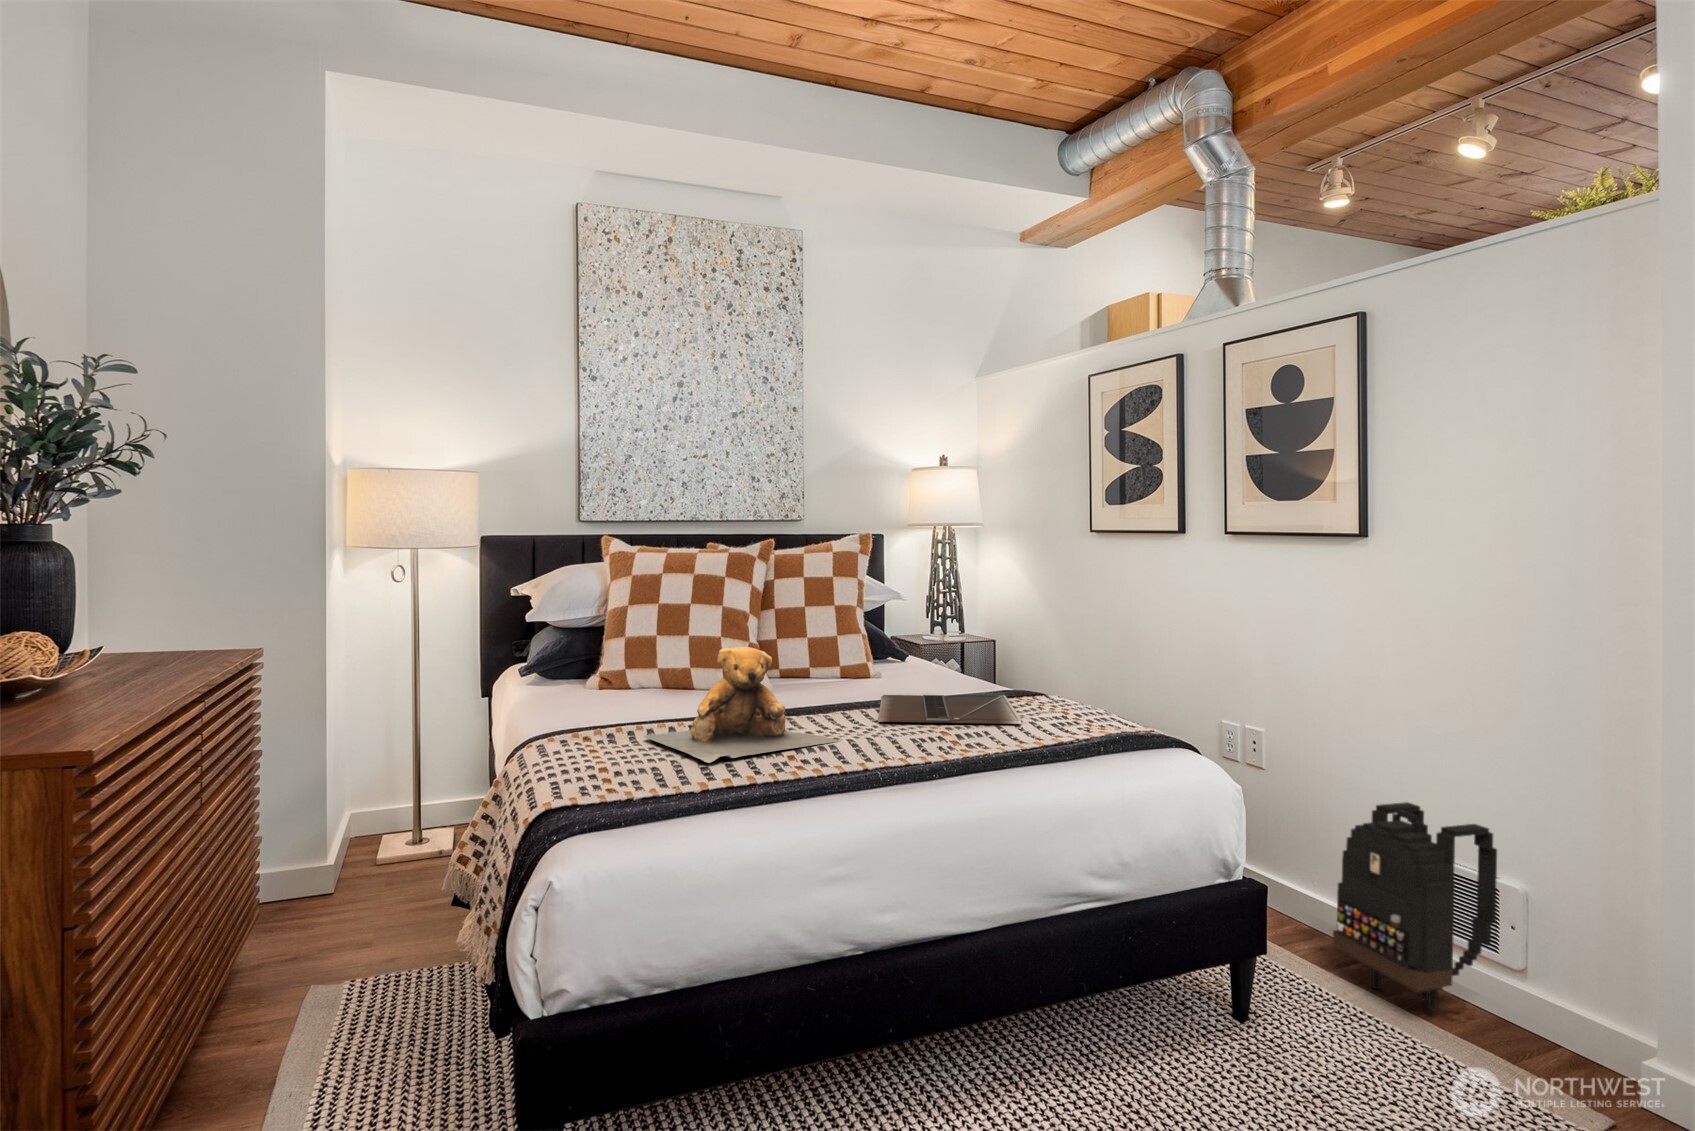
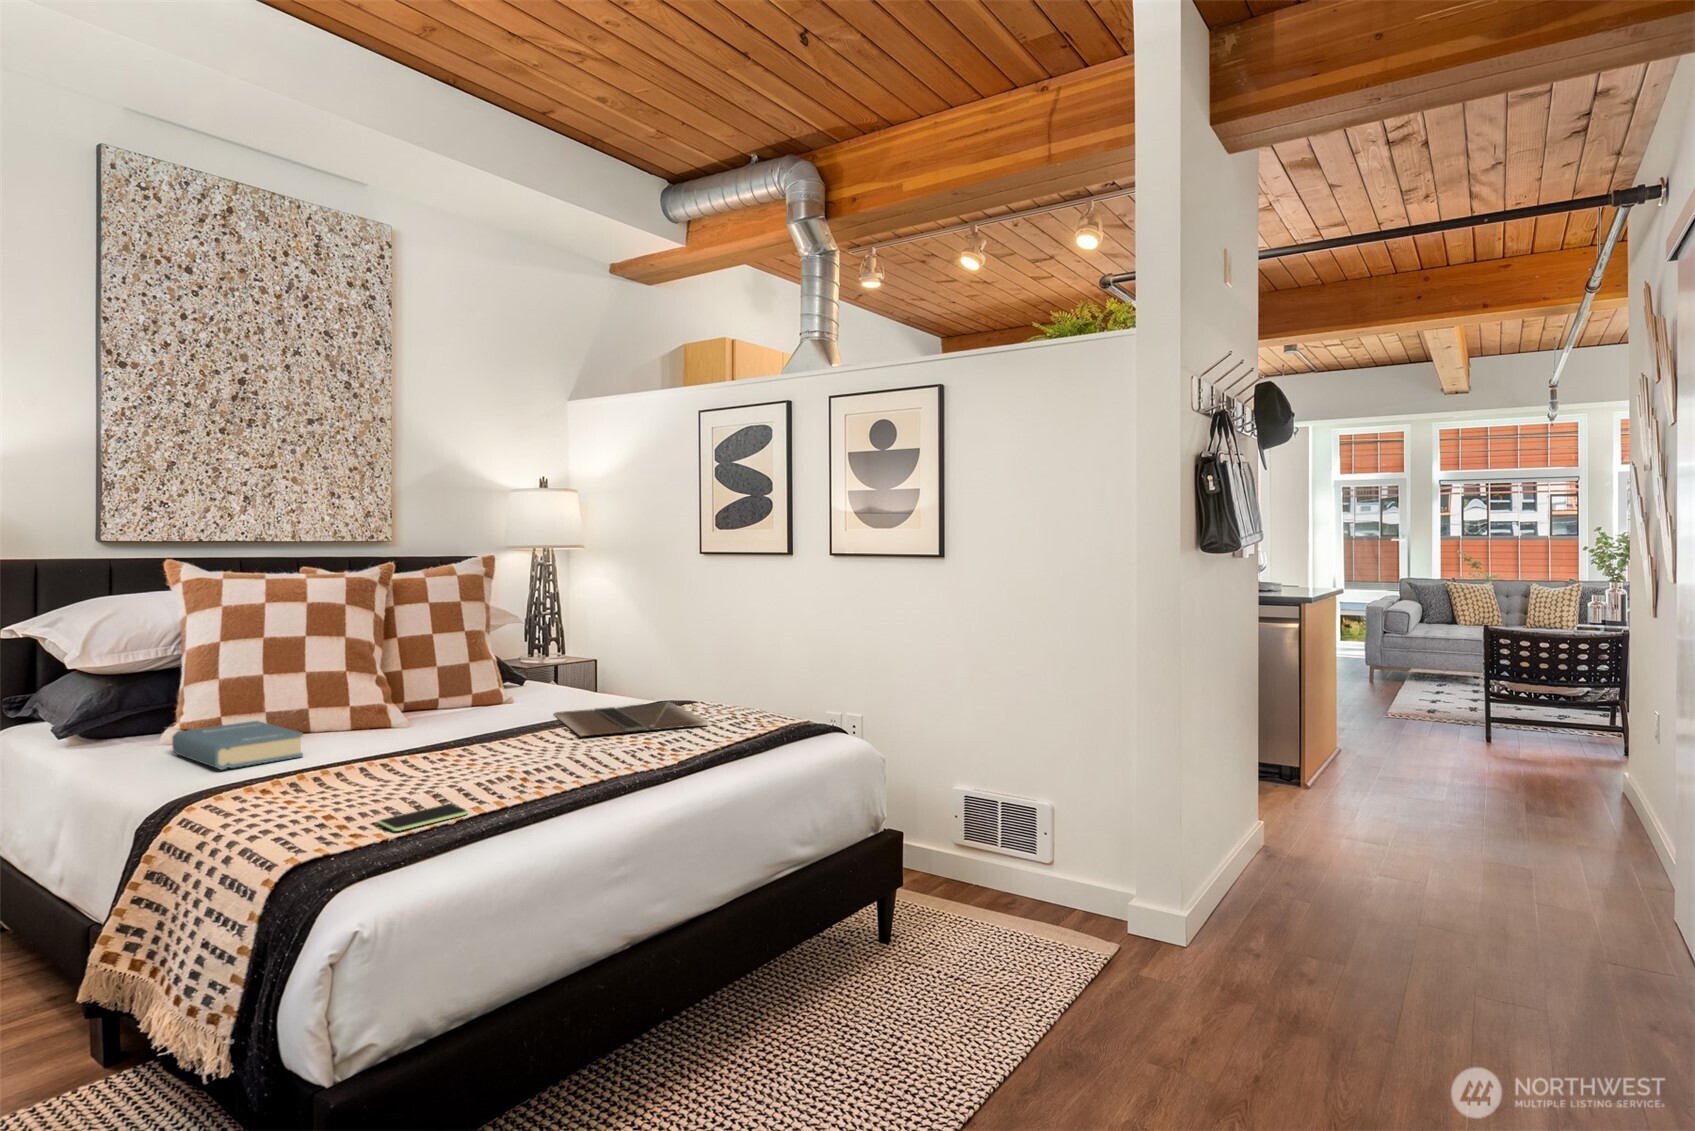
teddy bear: present [644,647,839,763] -> none [343,673,560,793]
hardback book: none [561,679,642,718] -> present [172,721,303,770]
smartphone: none [623,773,703,792] -> present [378,804,468,831]
backpack: present [1333,802,1497,1011] -> none [933,755,1036,905]

